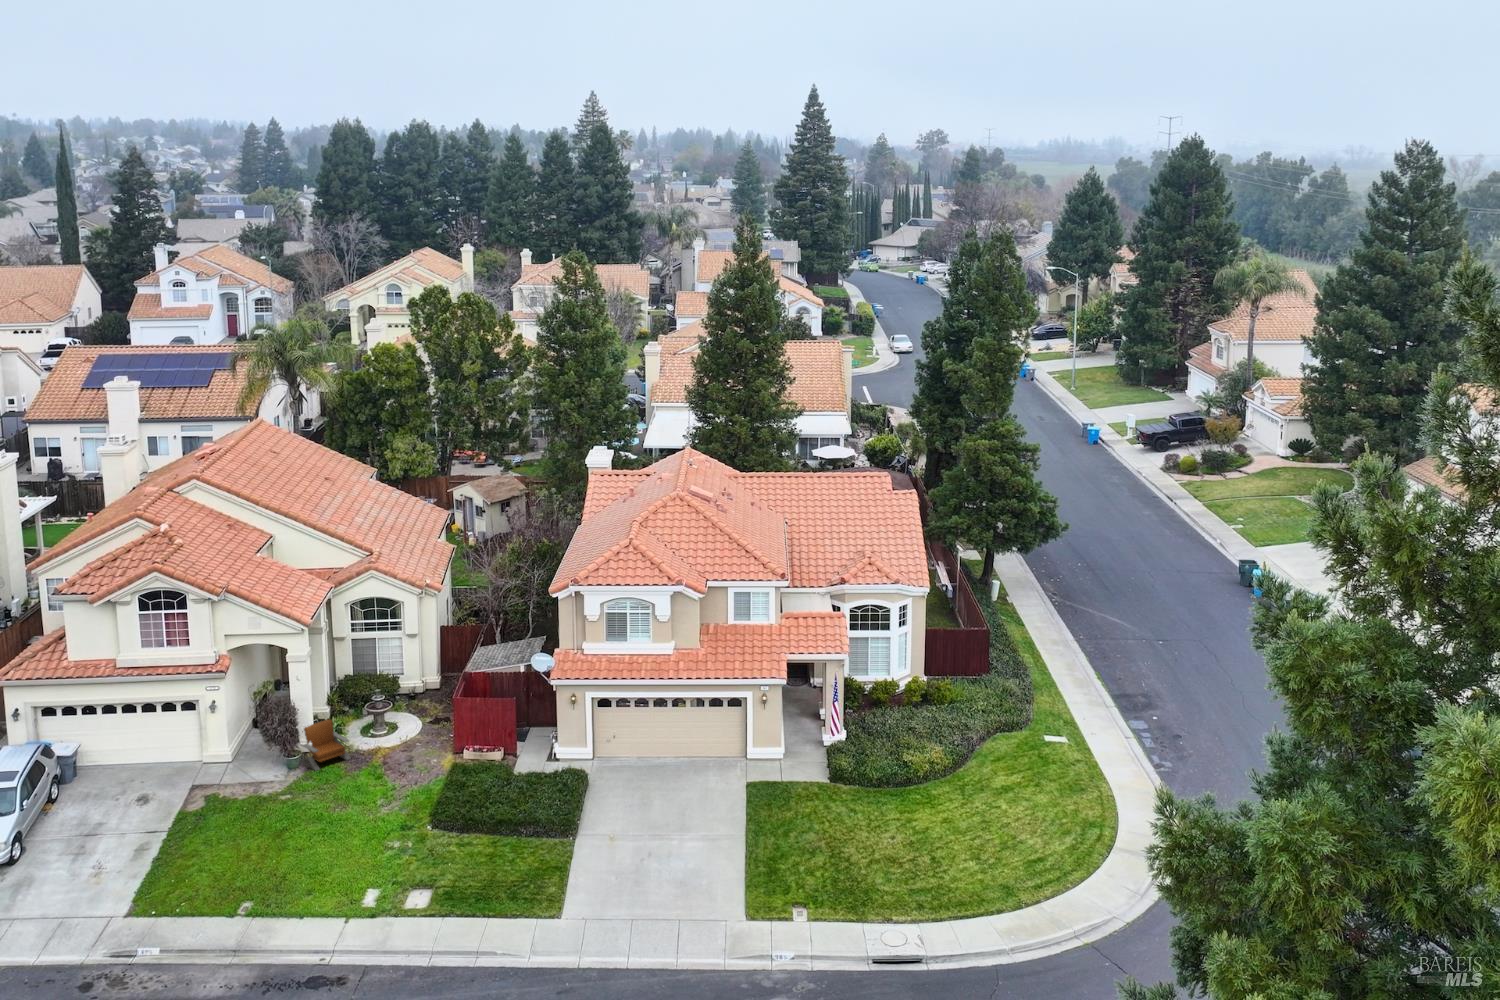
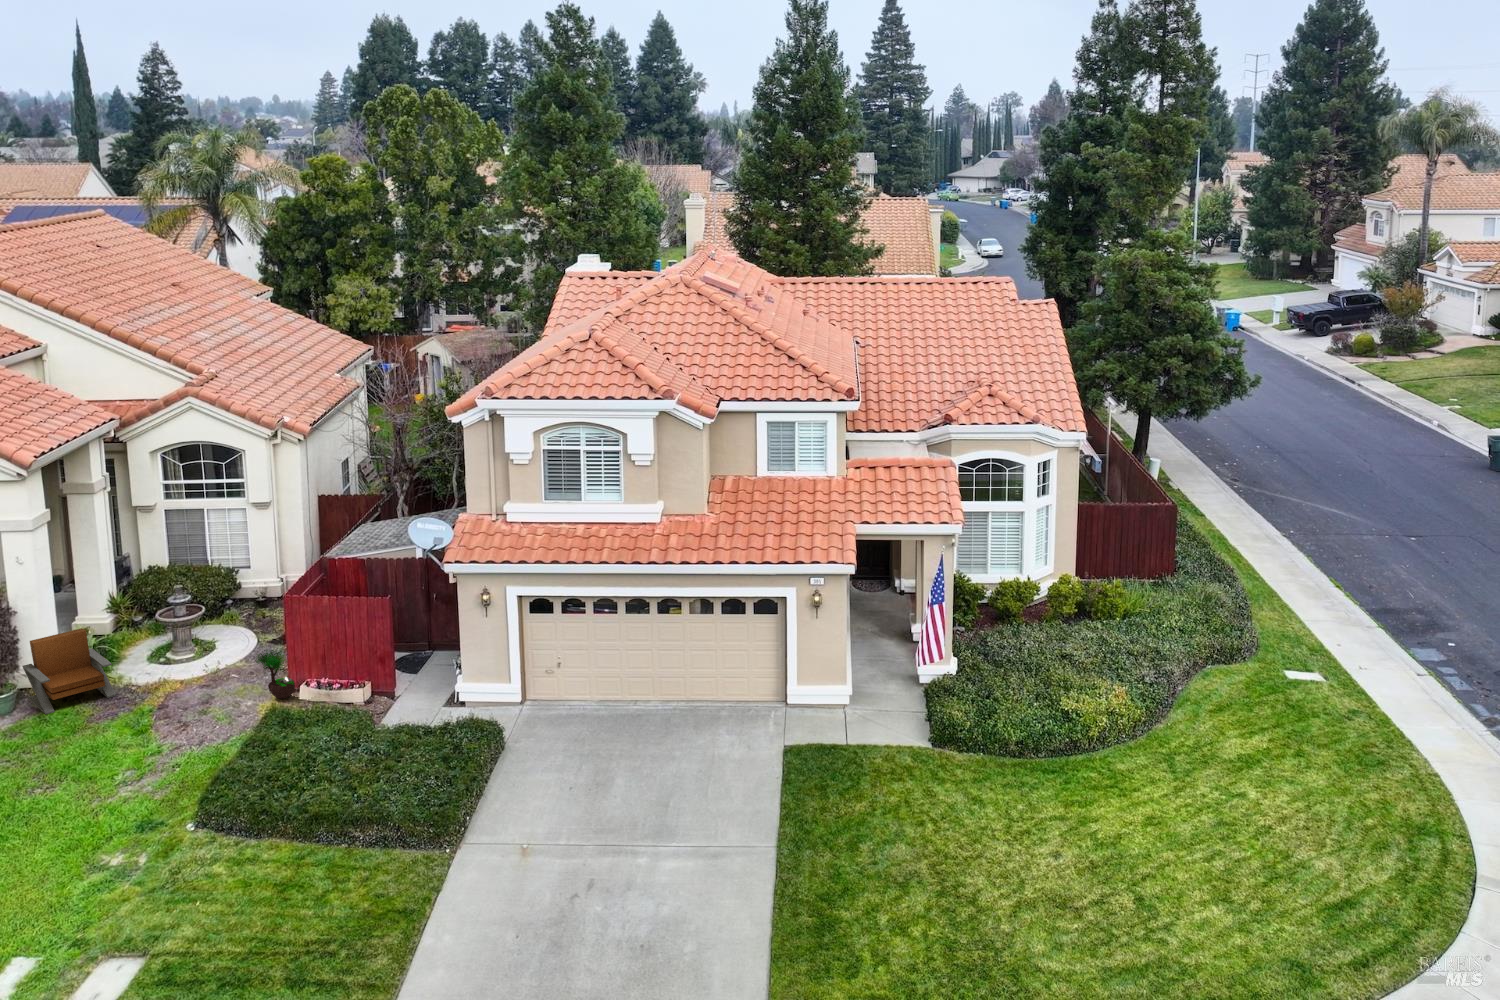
potted tree: none [435,728,458,760] -> present [257,651,295,699]

